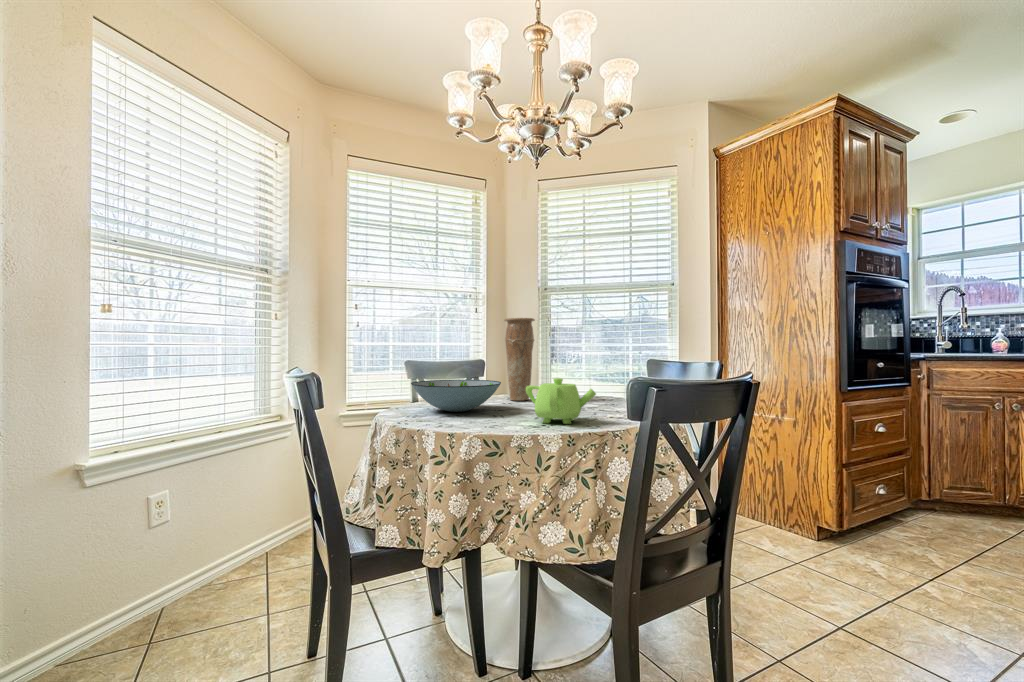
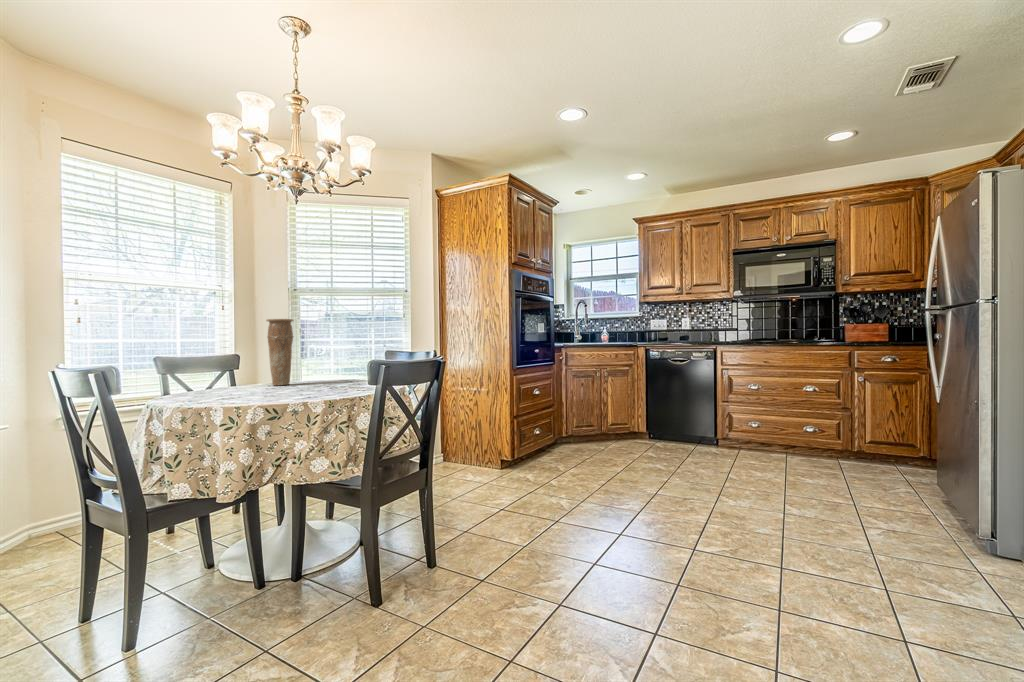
teapot: present [526,378,596,424] -> none [294,364,347,396]
decorative bowl: present [411,380,501,412] -> none [186,369,269,395]

